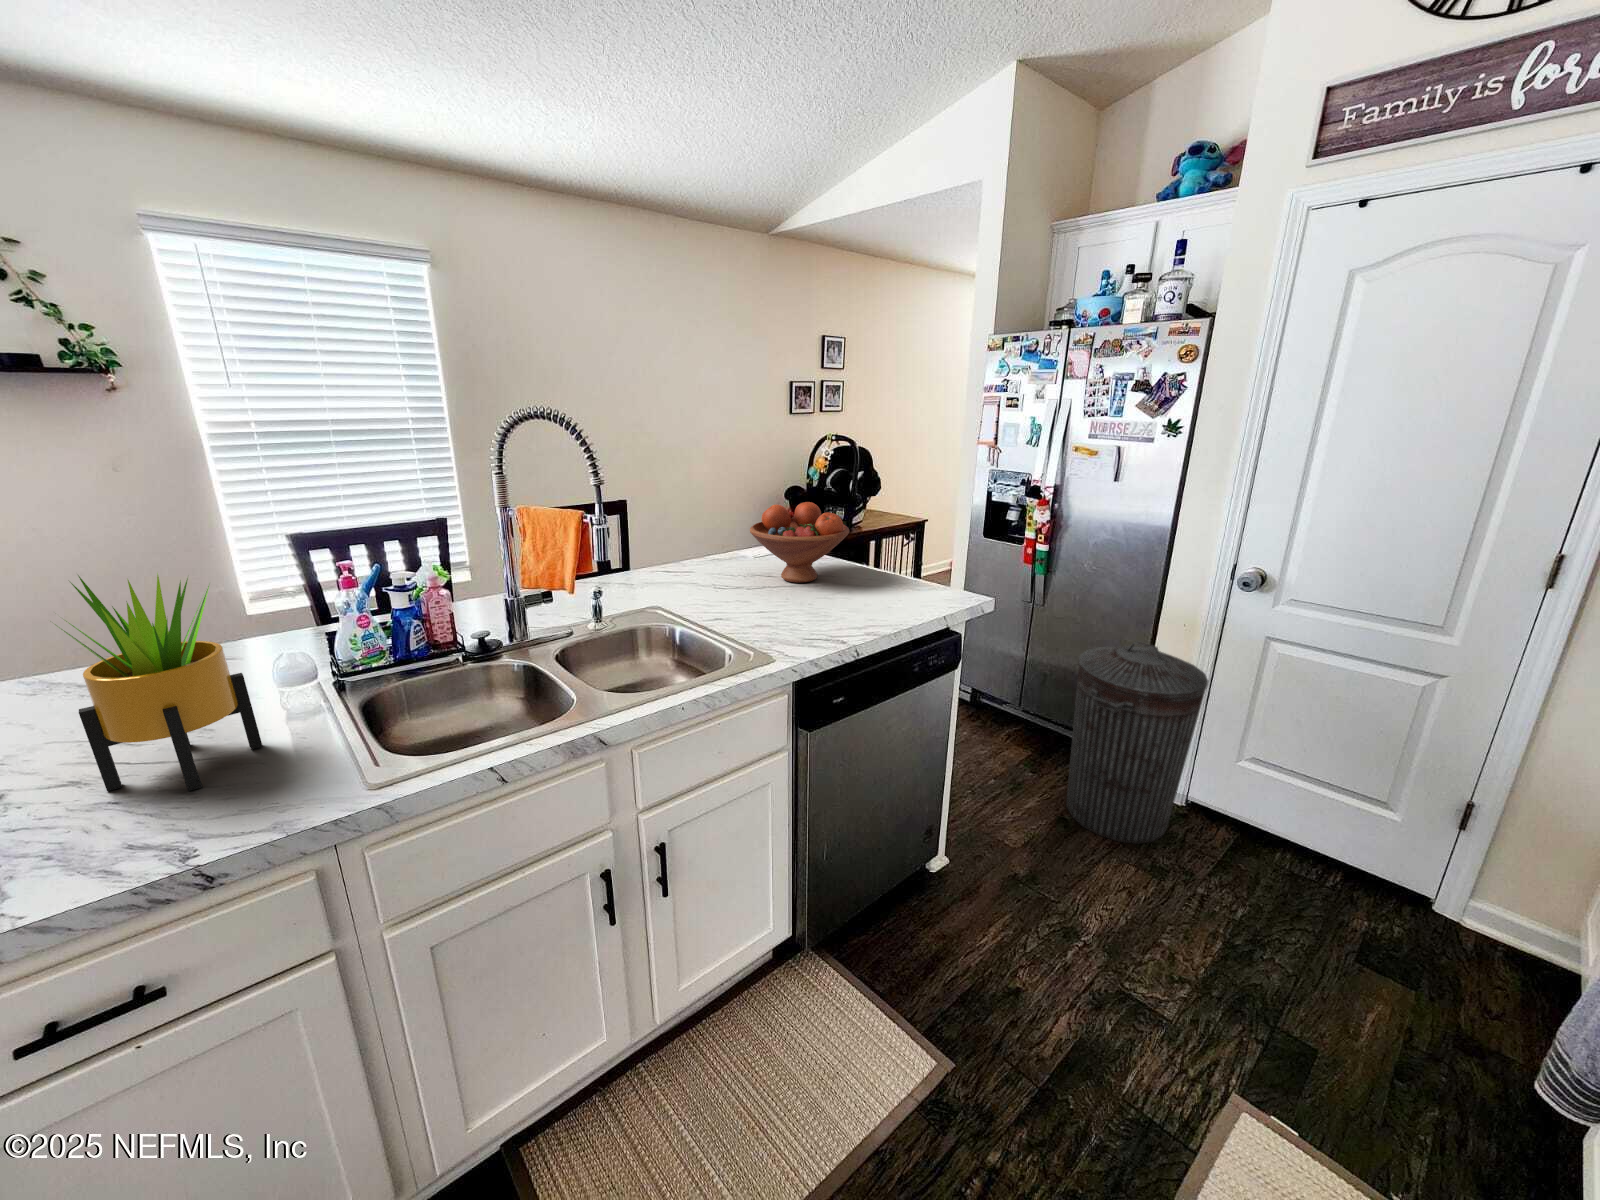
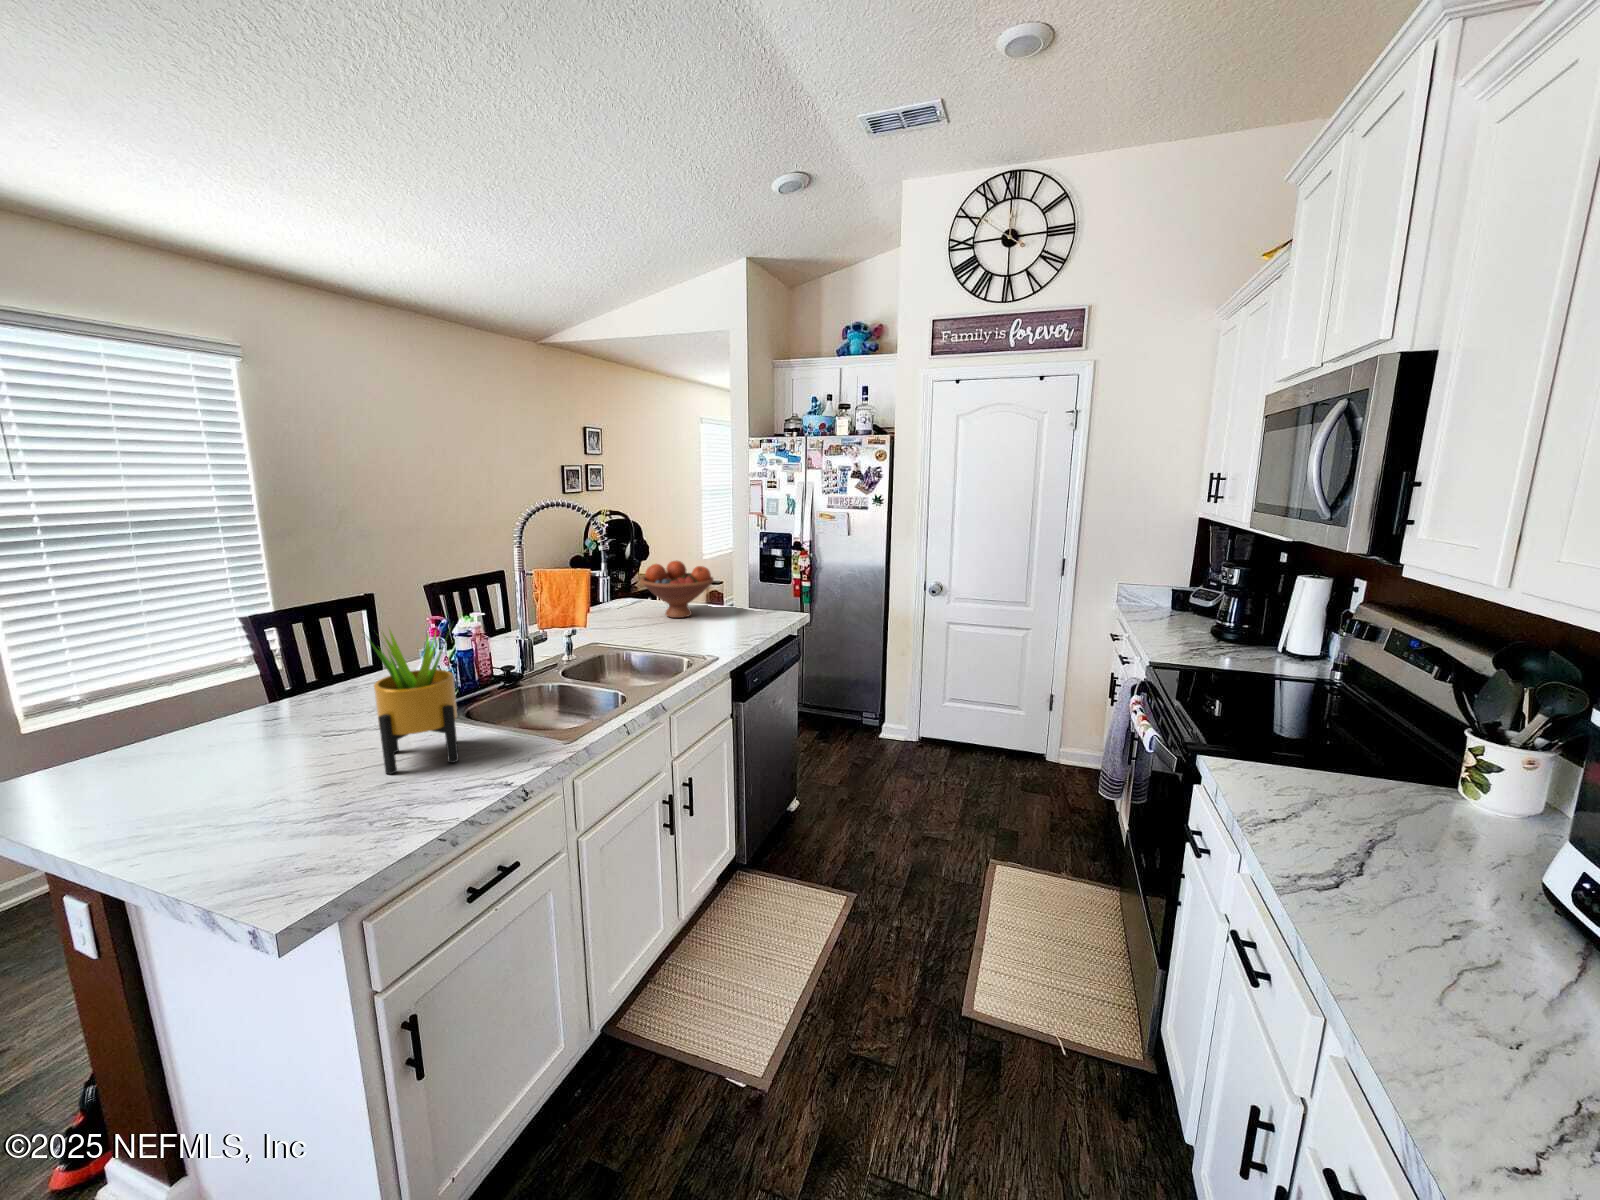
trash can: present [1067,641,1208,844] -> none [850,635,924,766]

